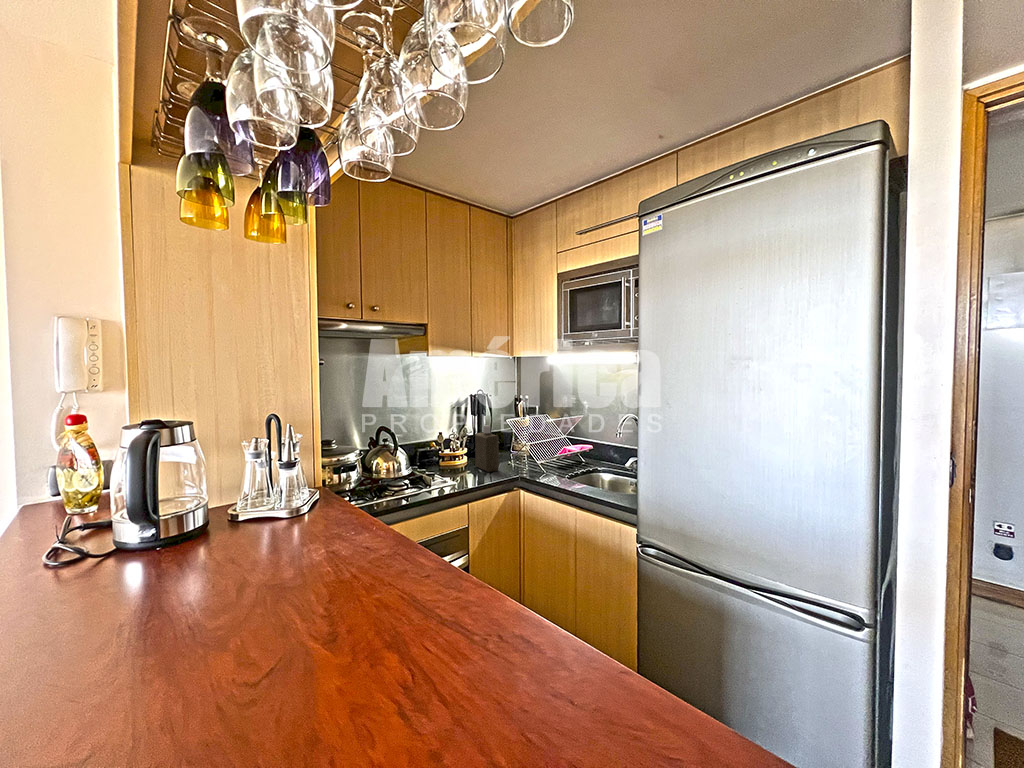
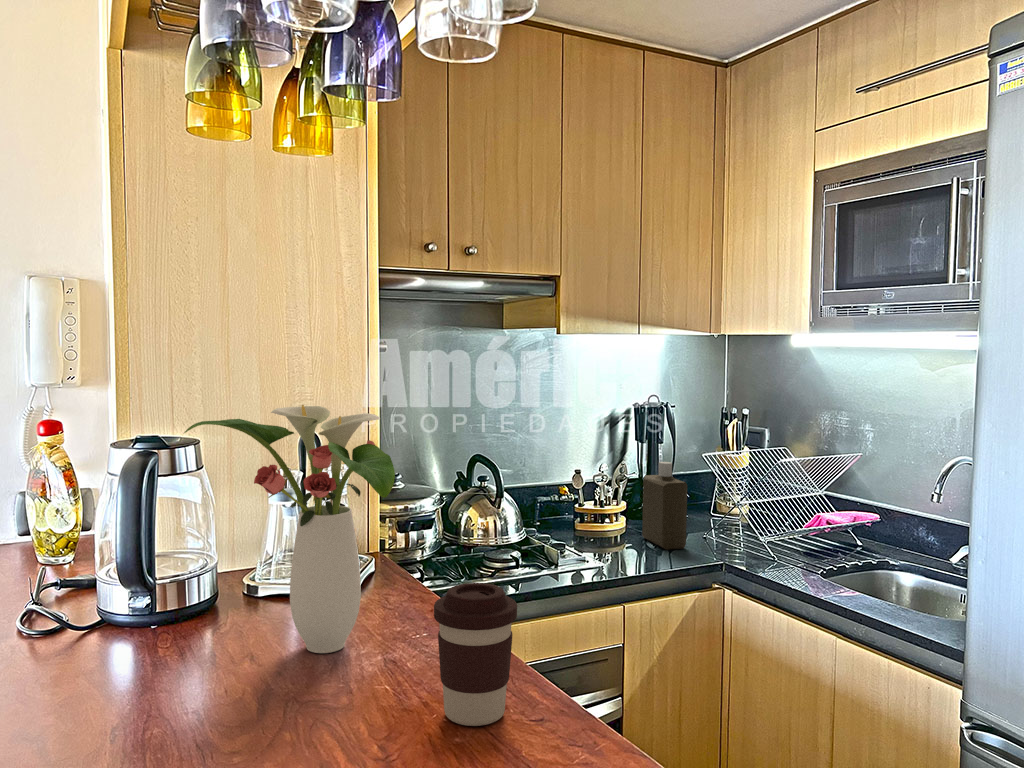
flower arrangement: none [177,396,331,553] -> present [184,405,395,653]
coffee cup: none [359,498,412,586] -> present [434,583,517,726]

